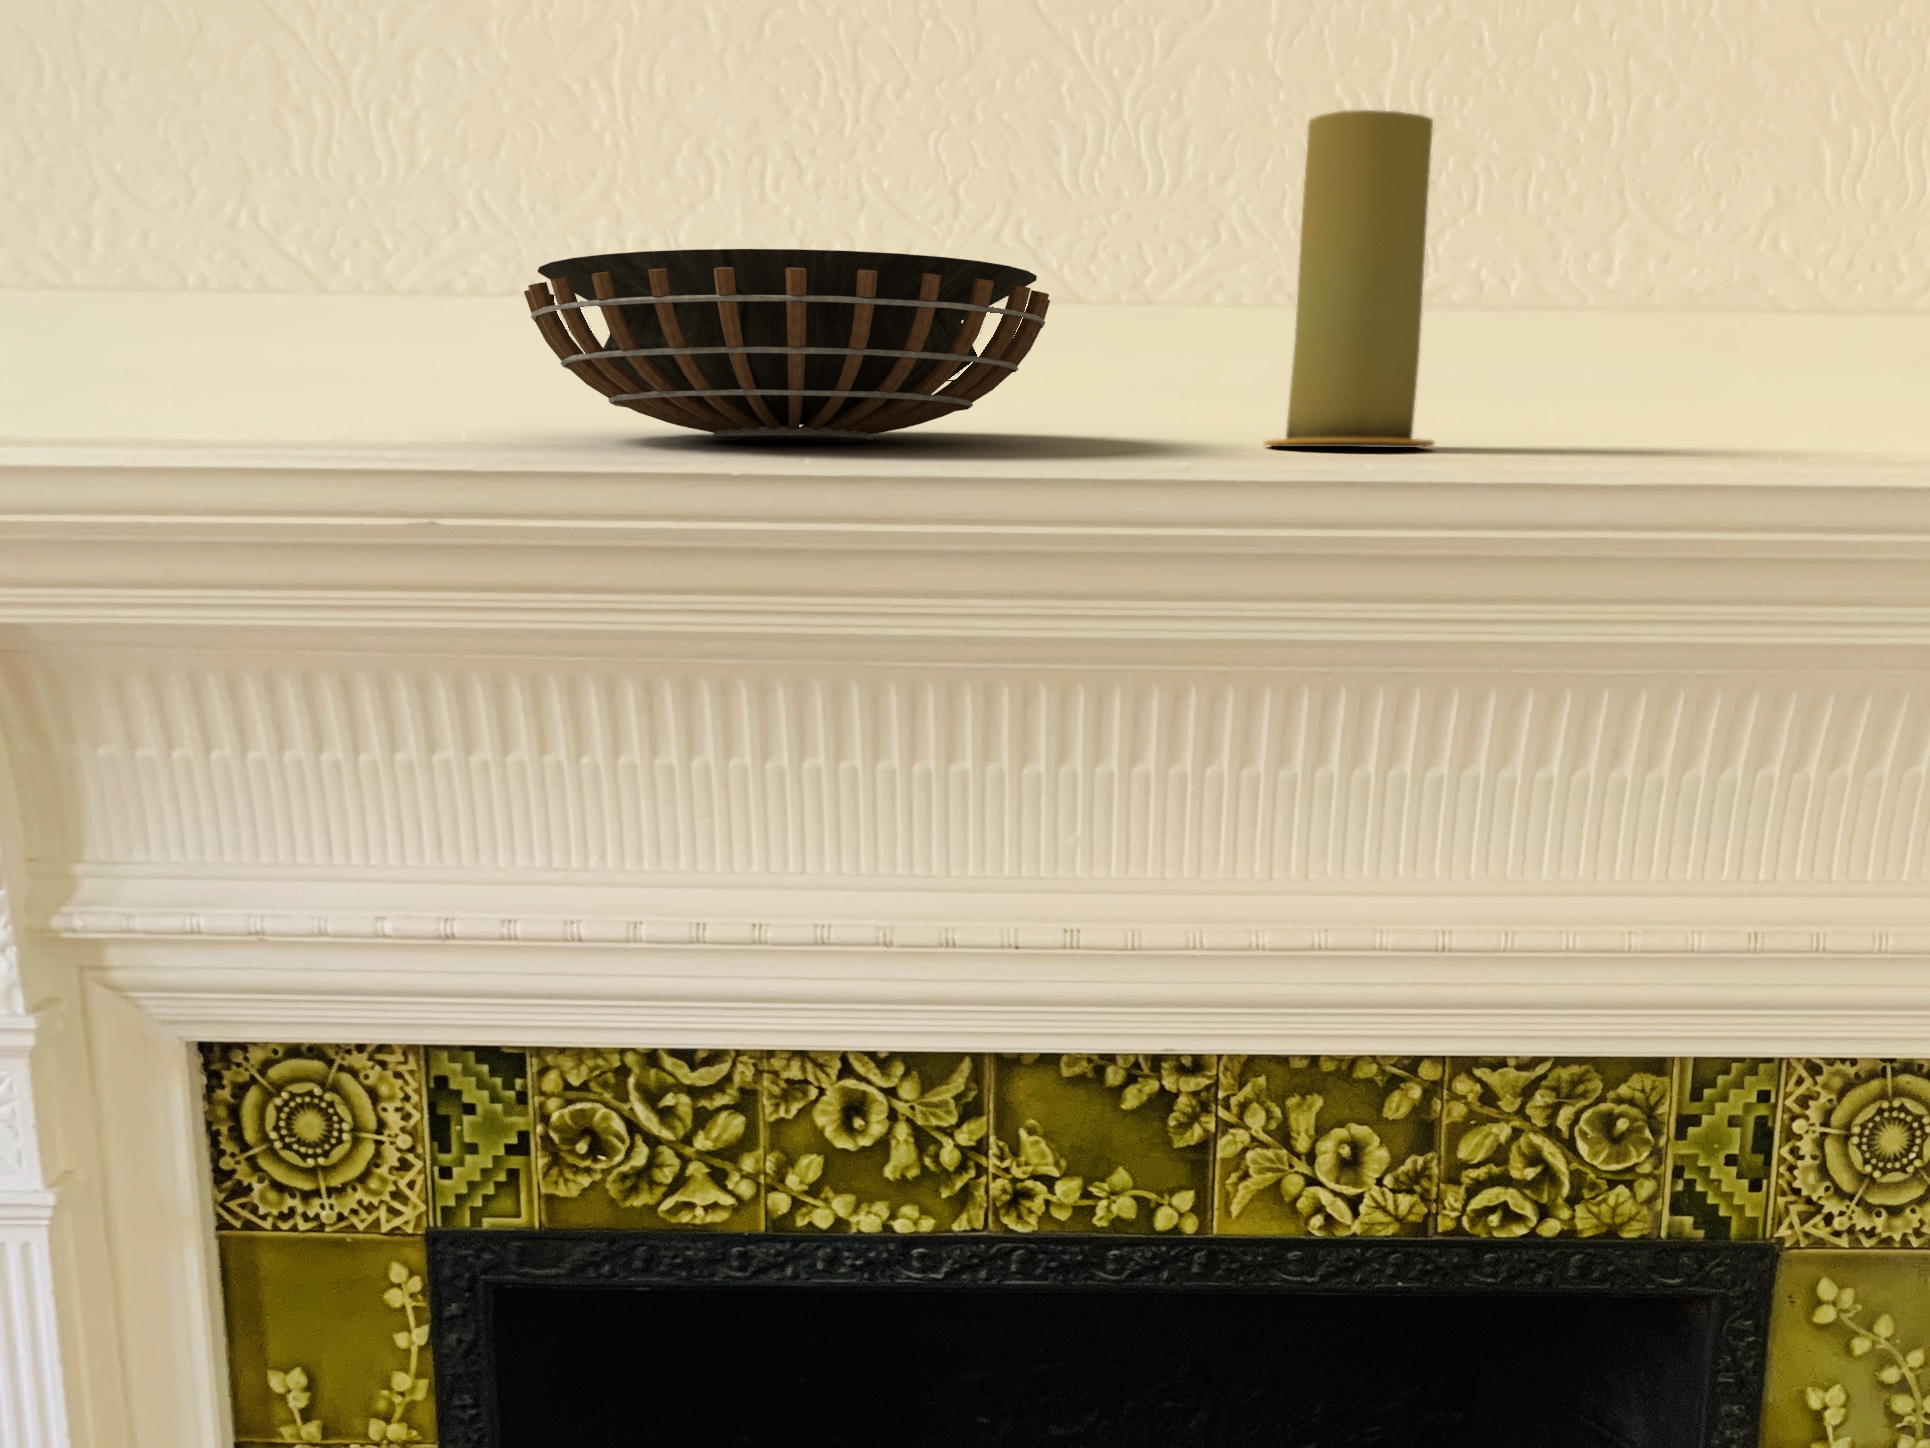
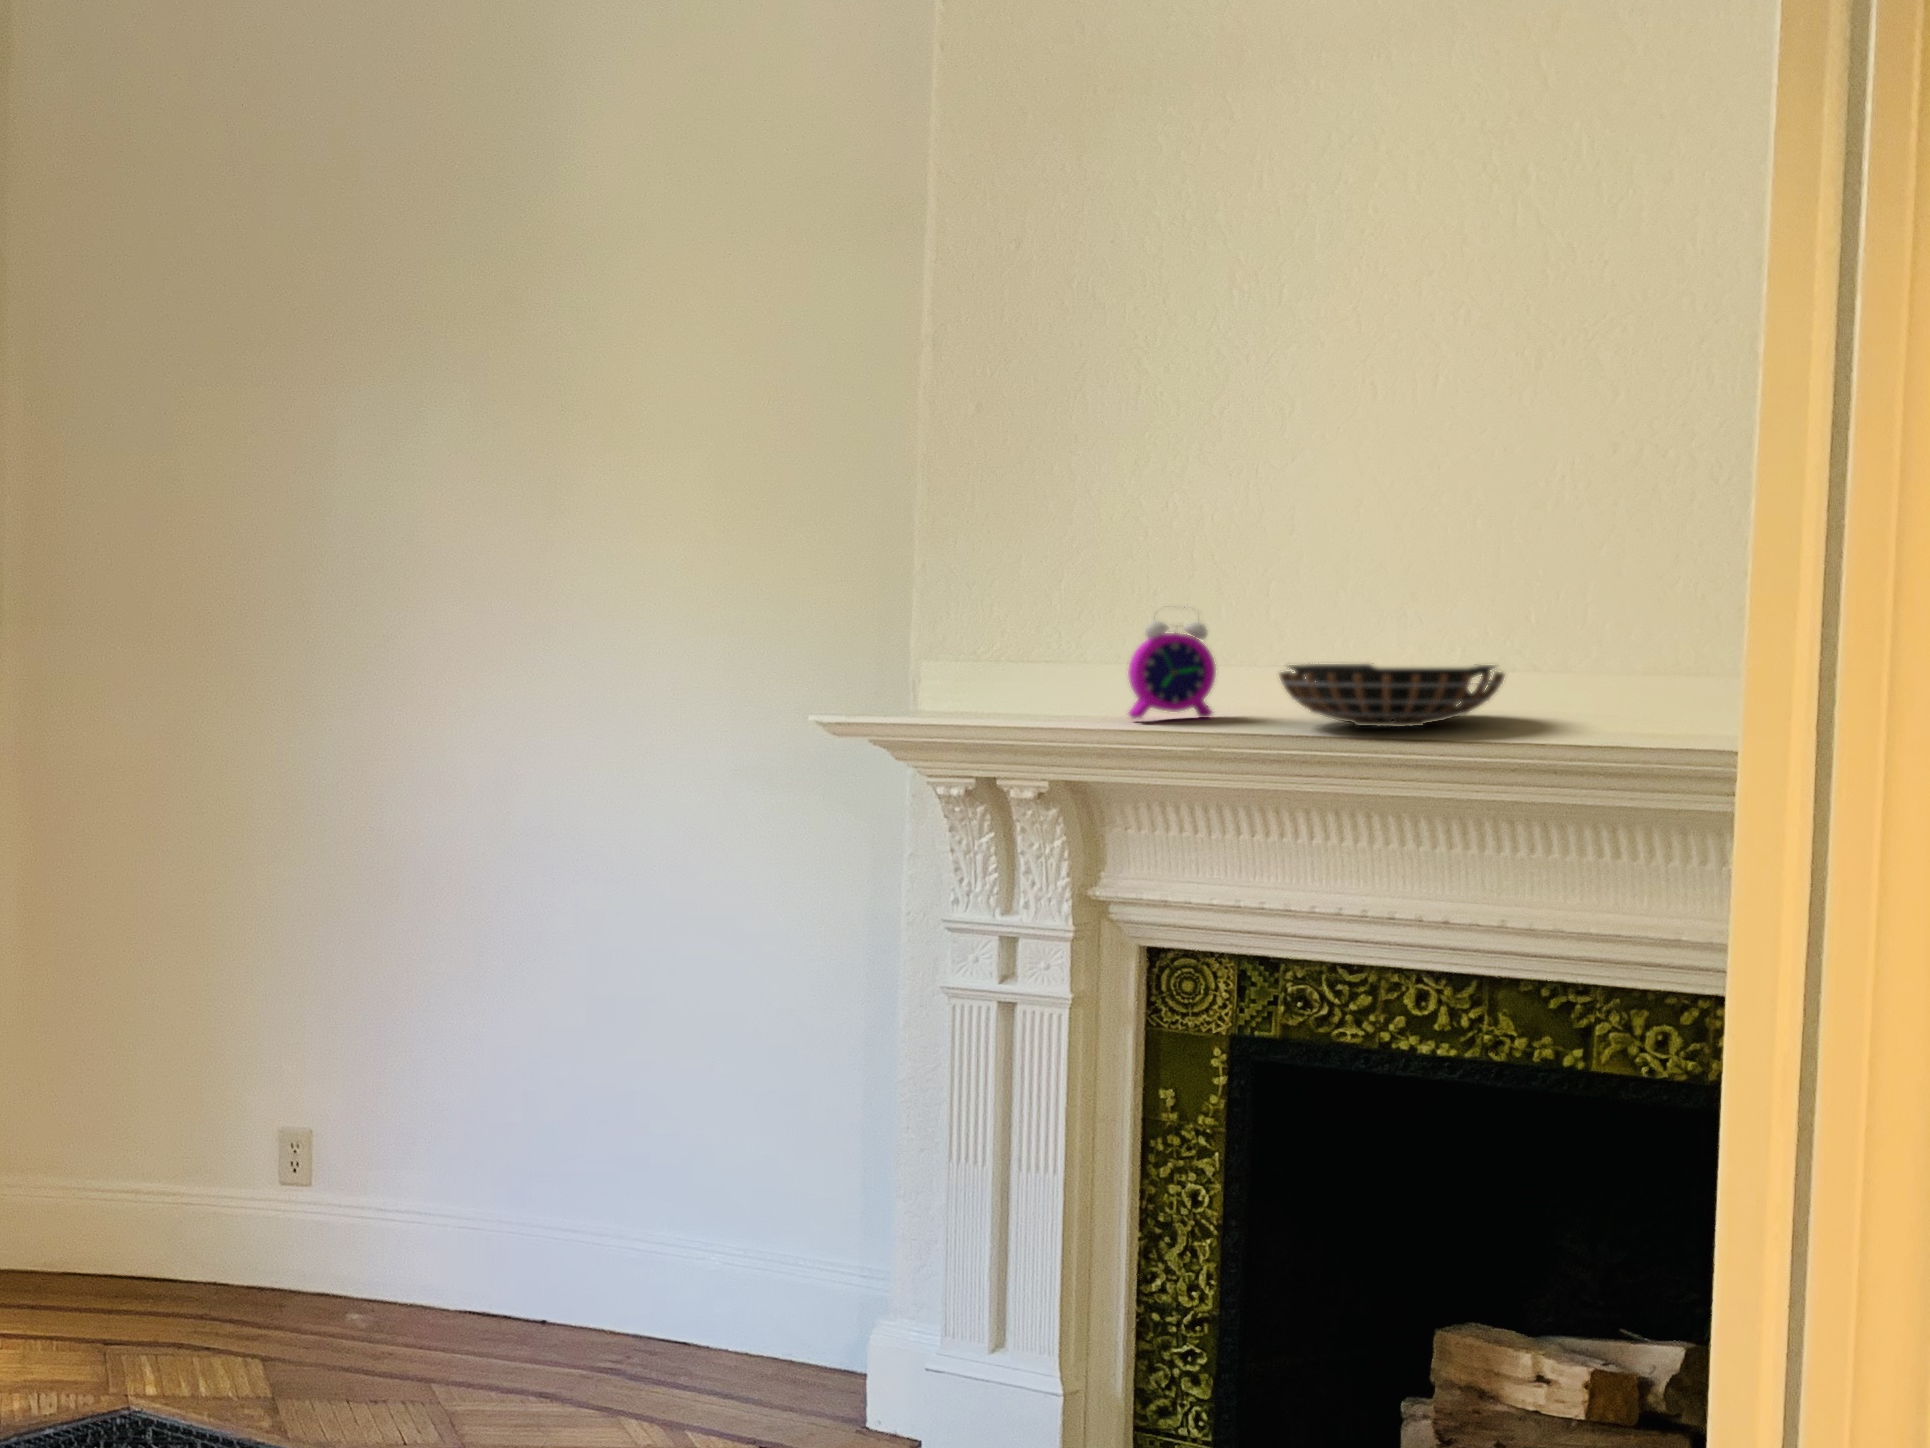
alarm clock: none [97,96,329,437] -> present [1128,607,1216,719]
candle: present [1264,110,1434,448] -> none [1588,606,1670,733]

